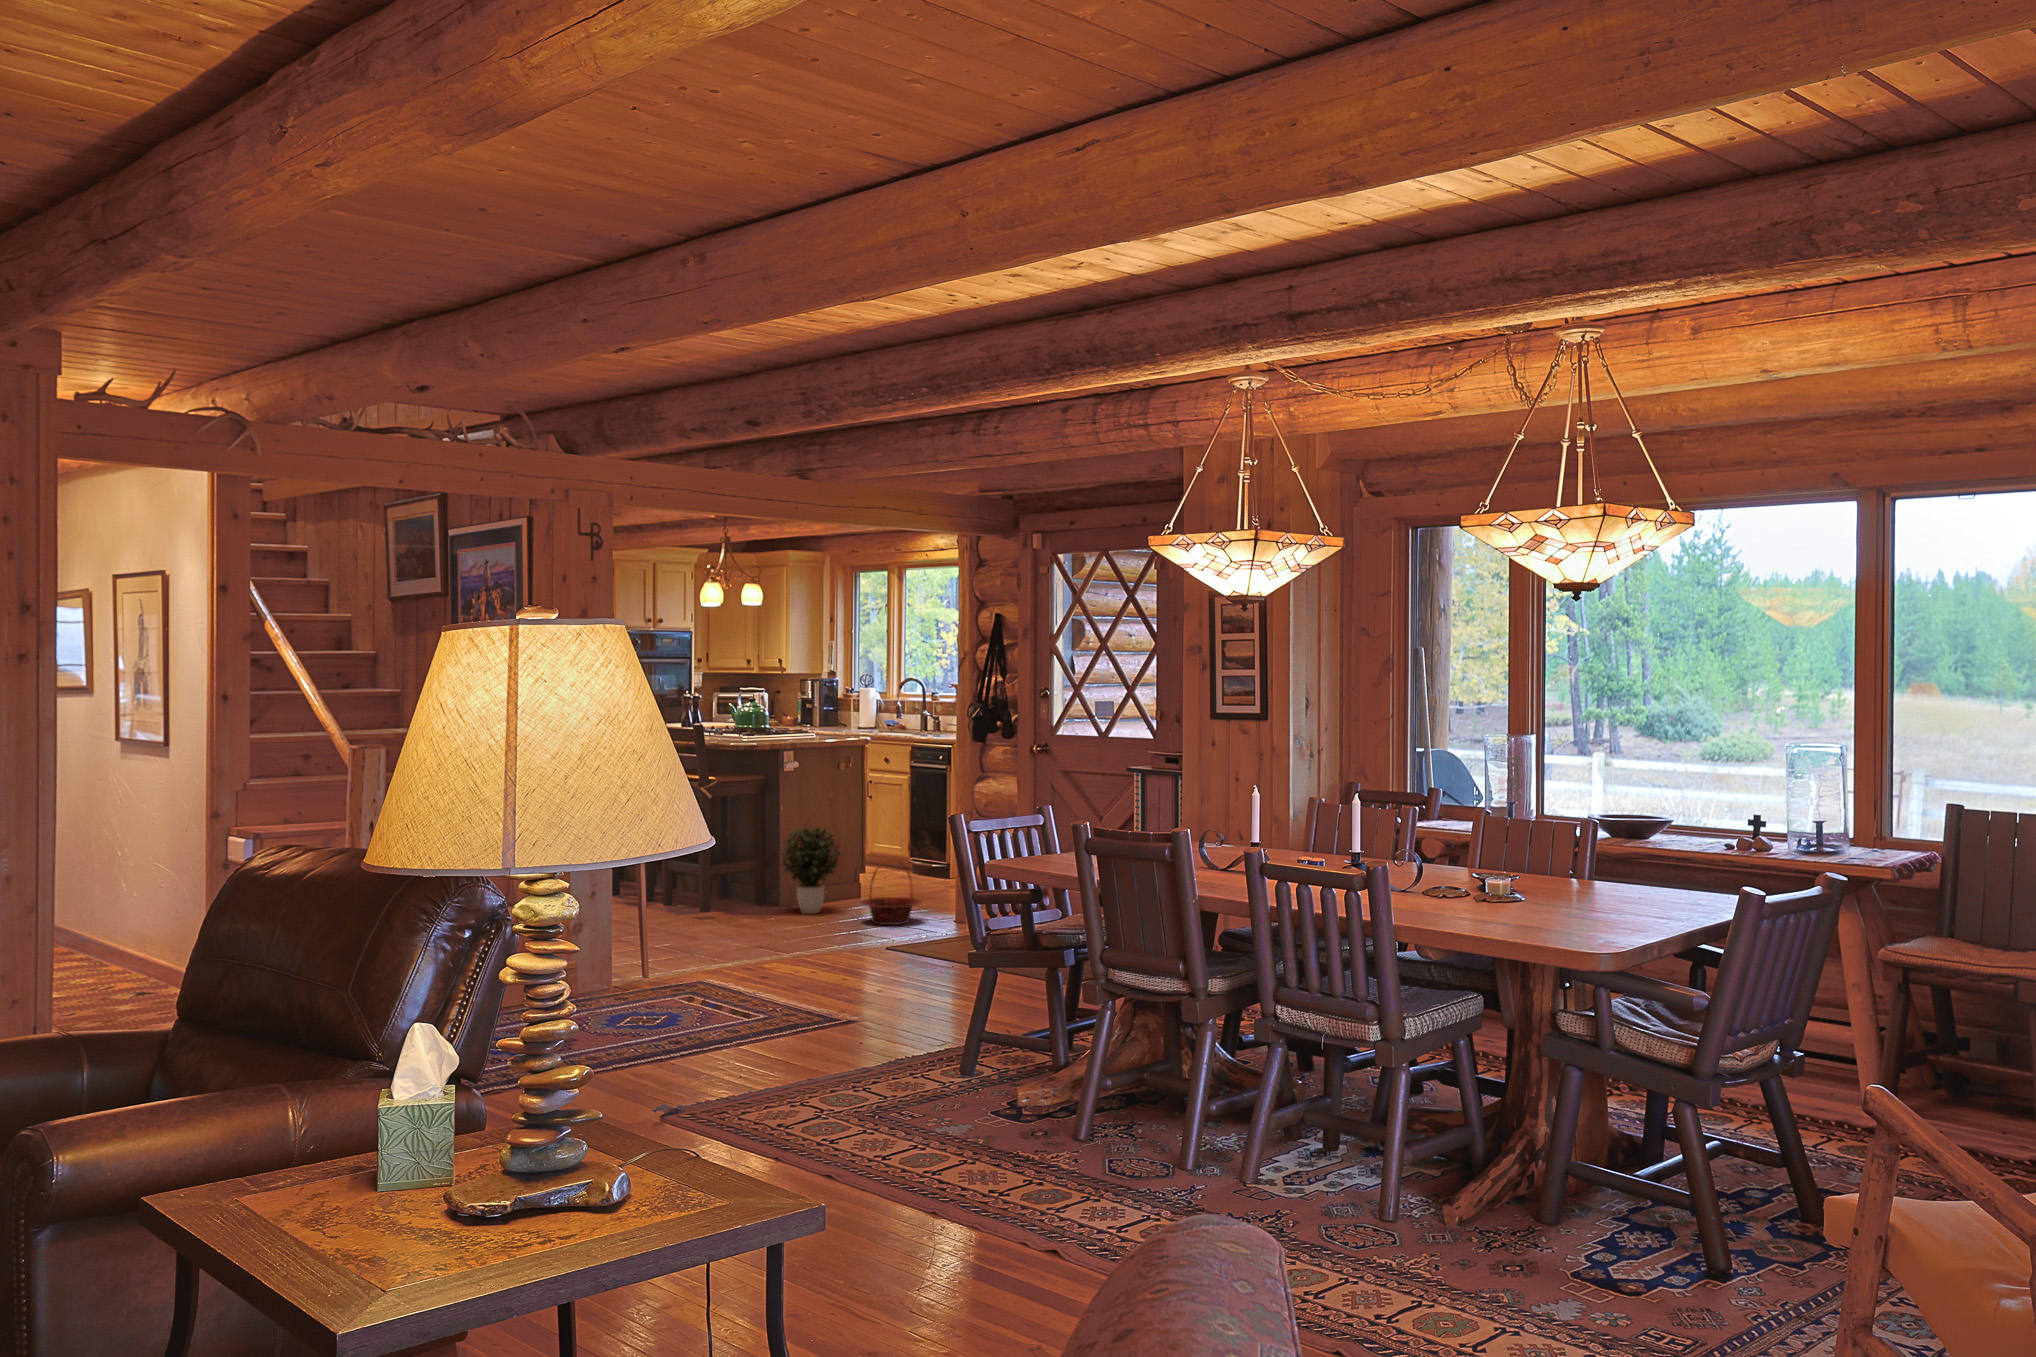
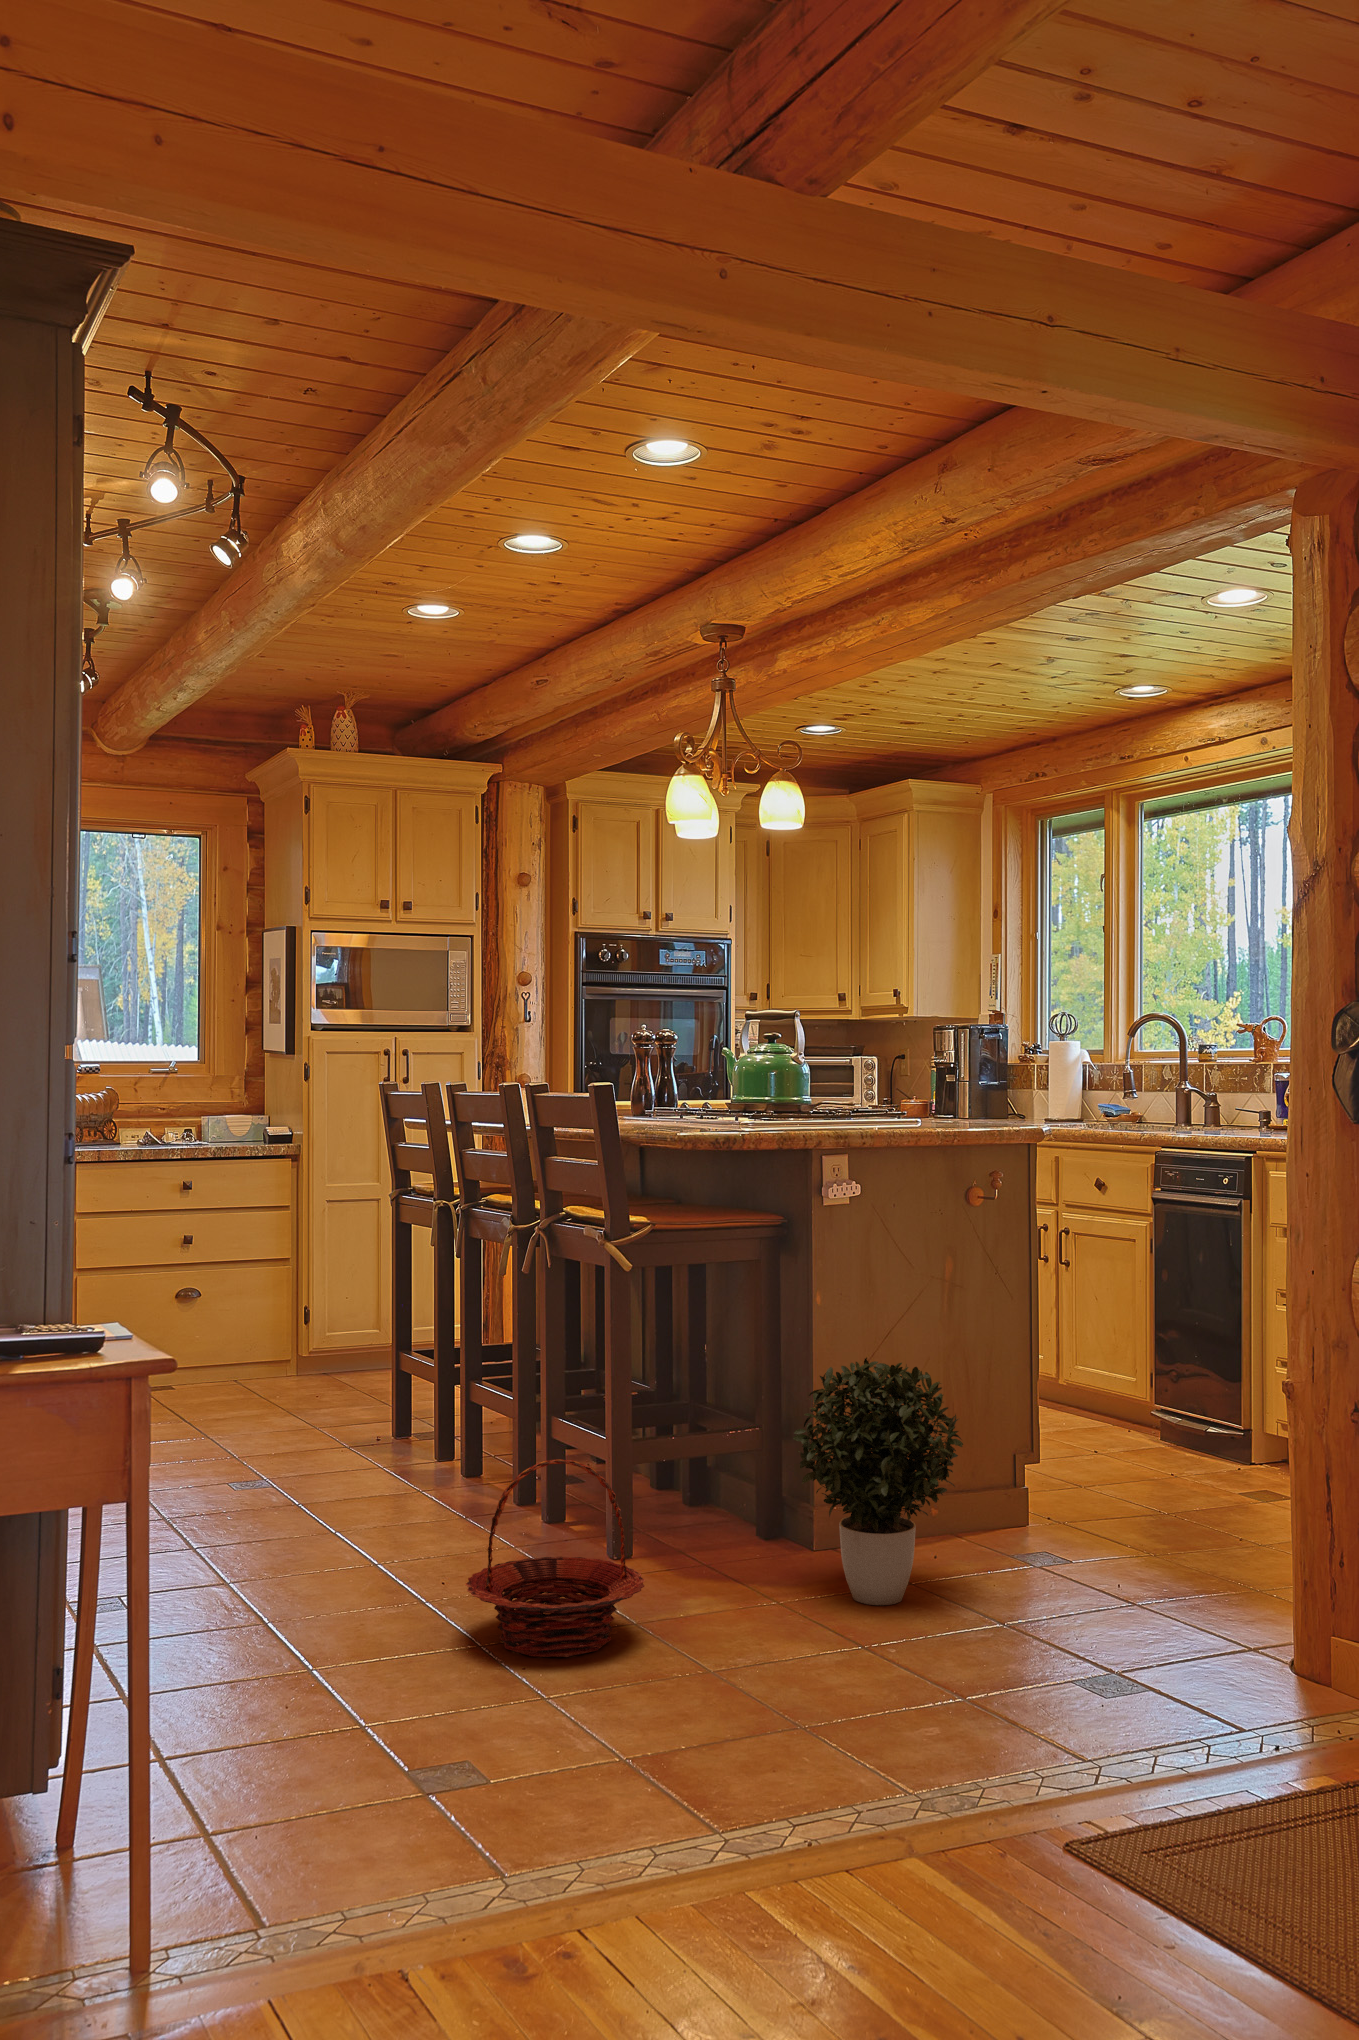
basket: present [860,862,921,925] -> present [465,1460,645,1657]

